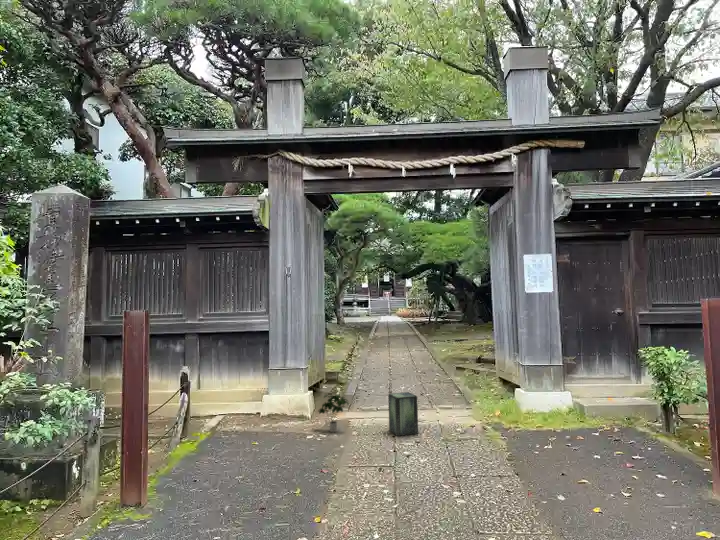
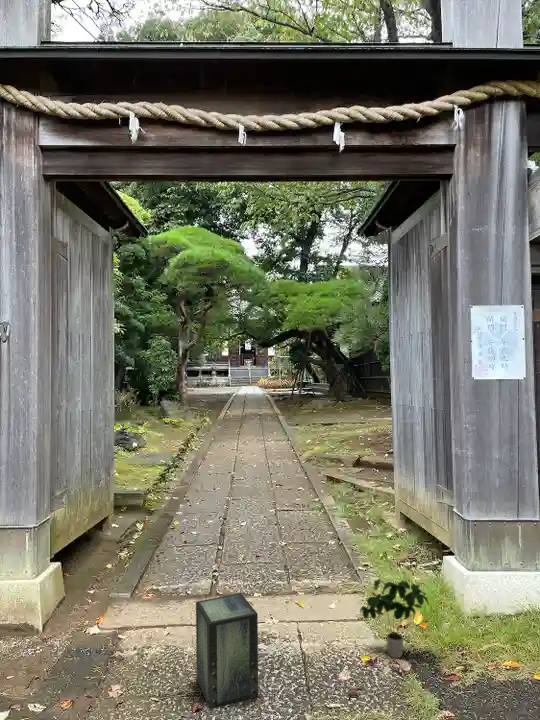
potted plant: present [319,395,349,432] -> present [360,579,429,658]

